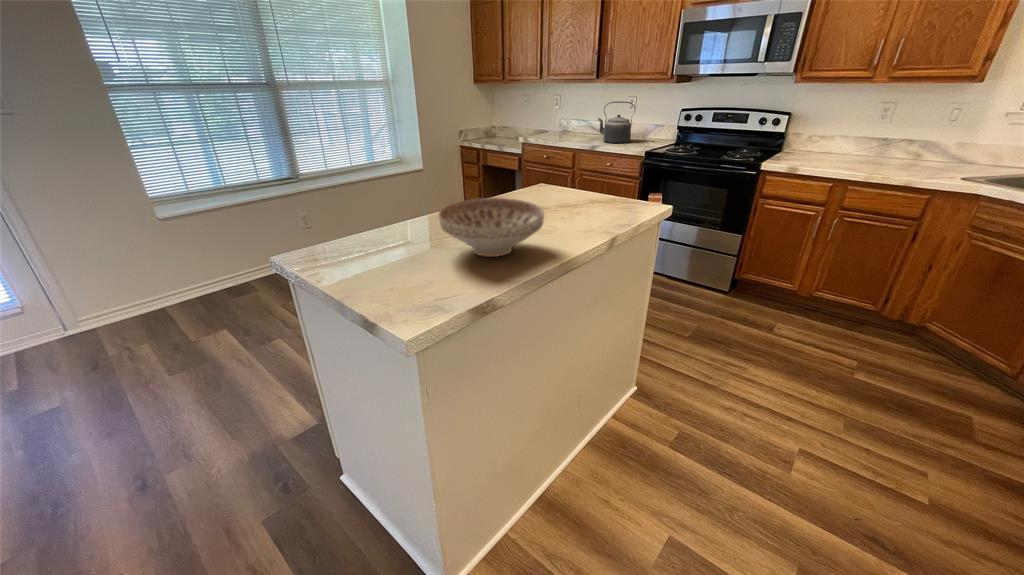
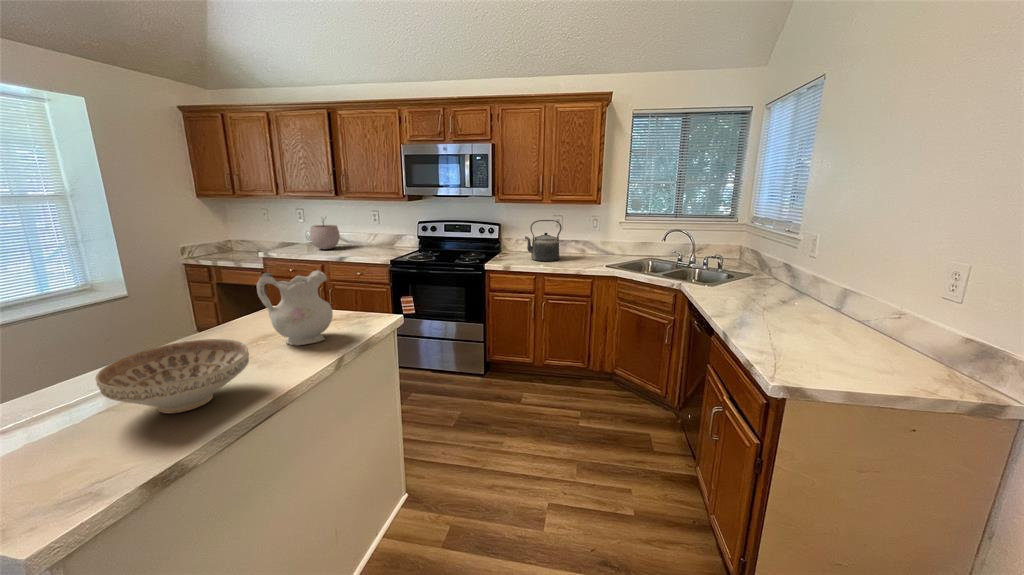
plant pot: none [565,100,593,138] -> present [310,222,340,250]
kettle: present [598,101,635,143] -> present [525,220,562,261]
ceramic pitcher: none [543,143,608,220] -> present [256,270,333,346]

